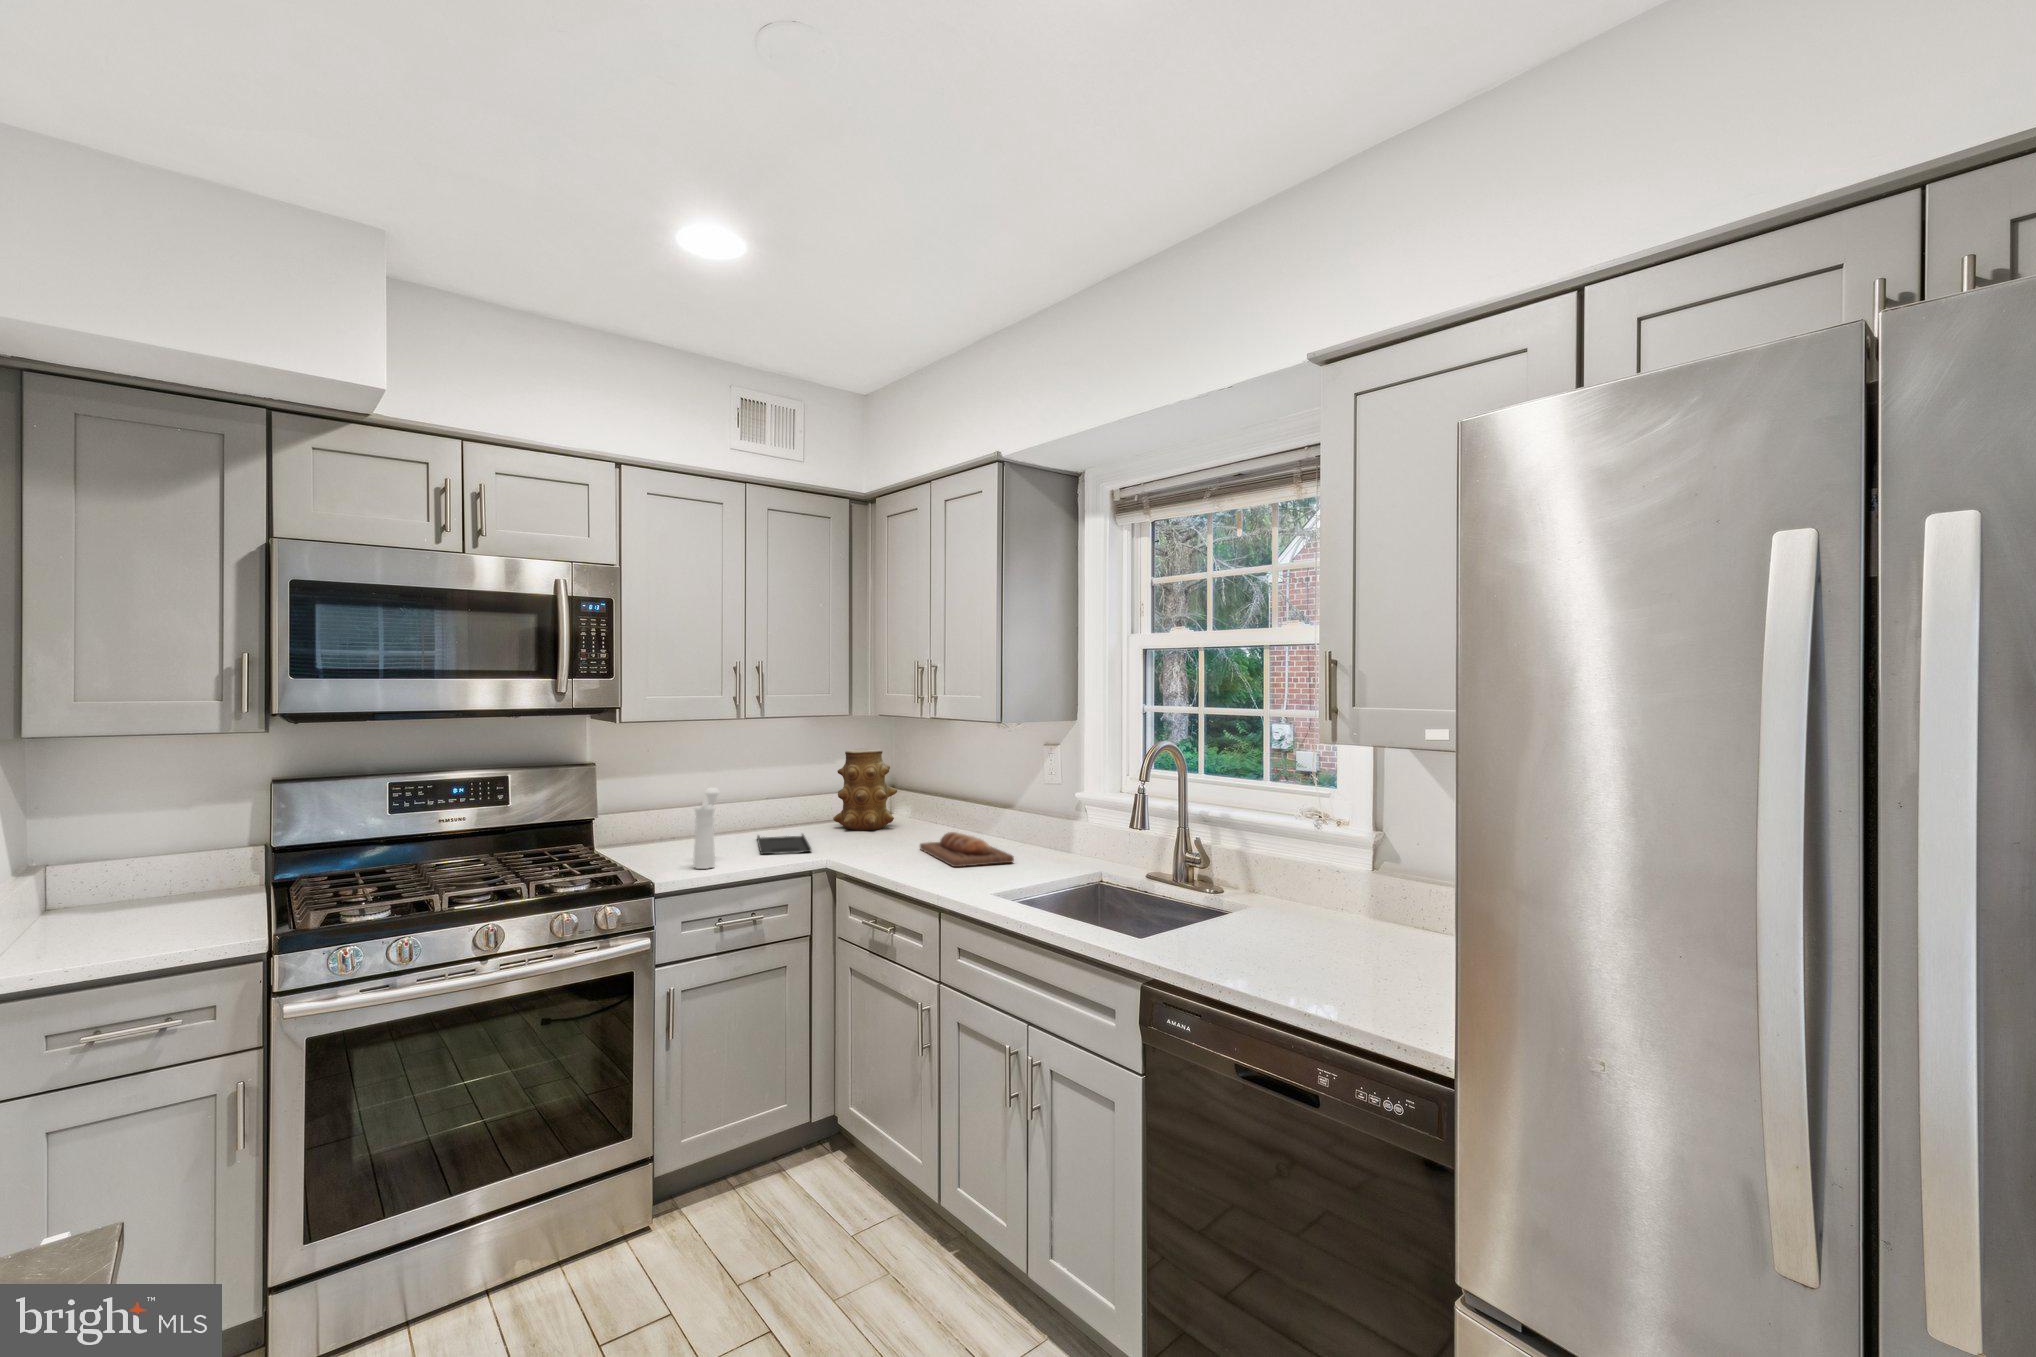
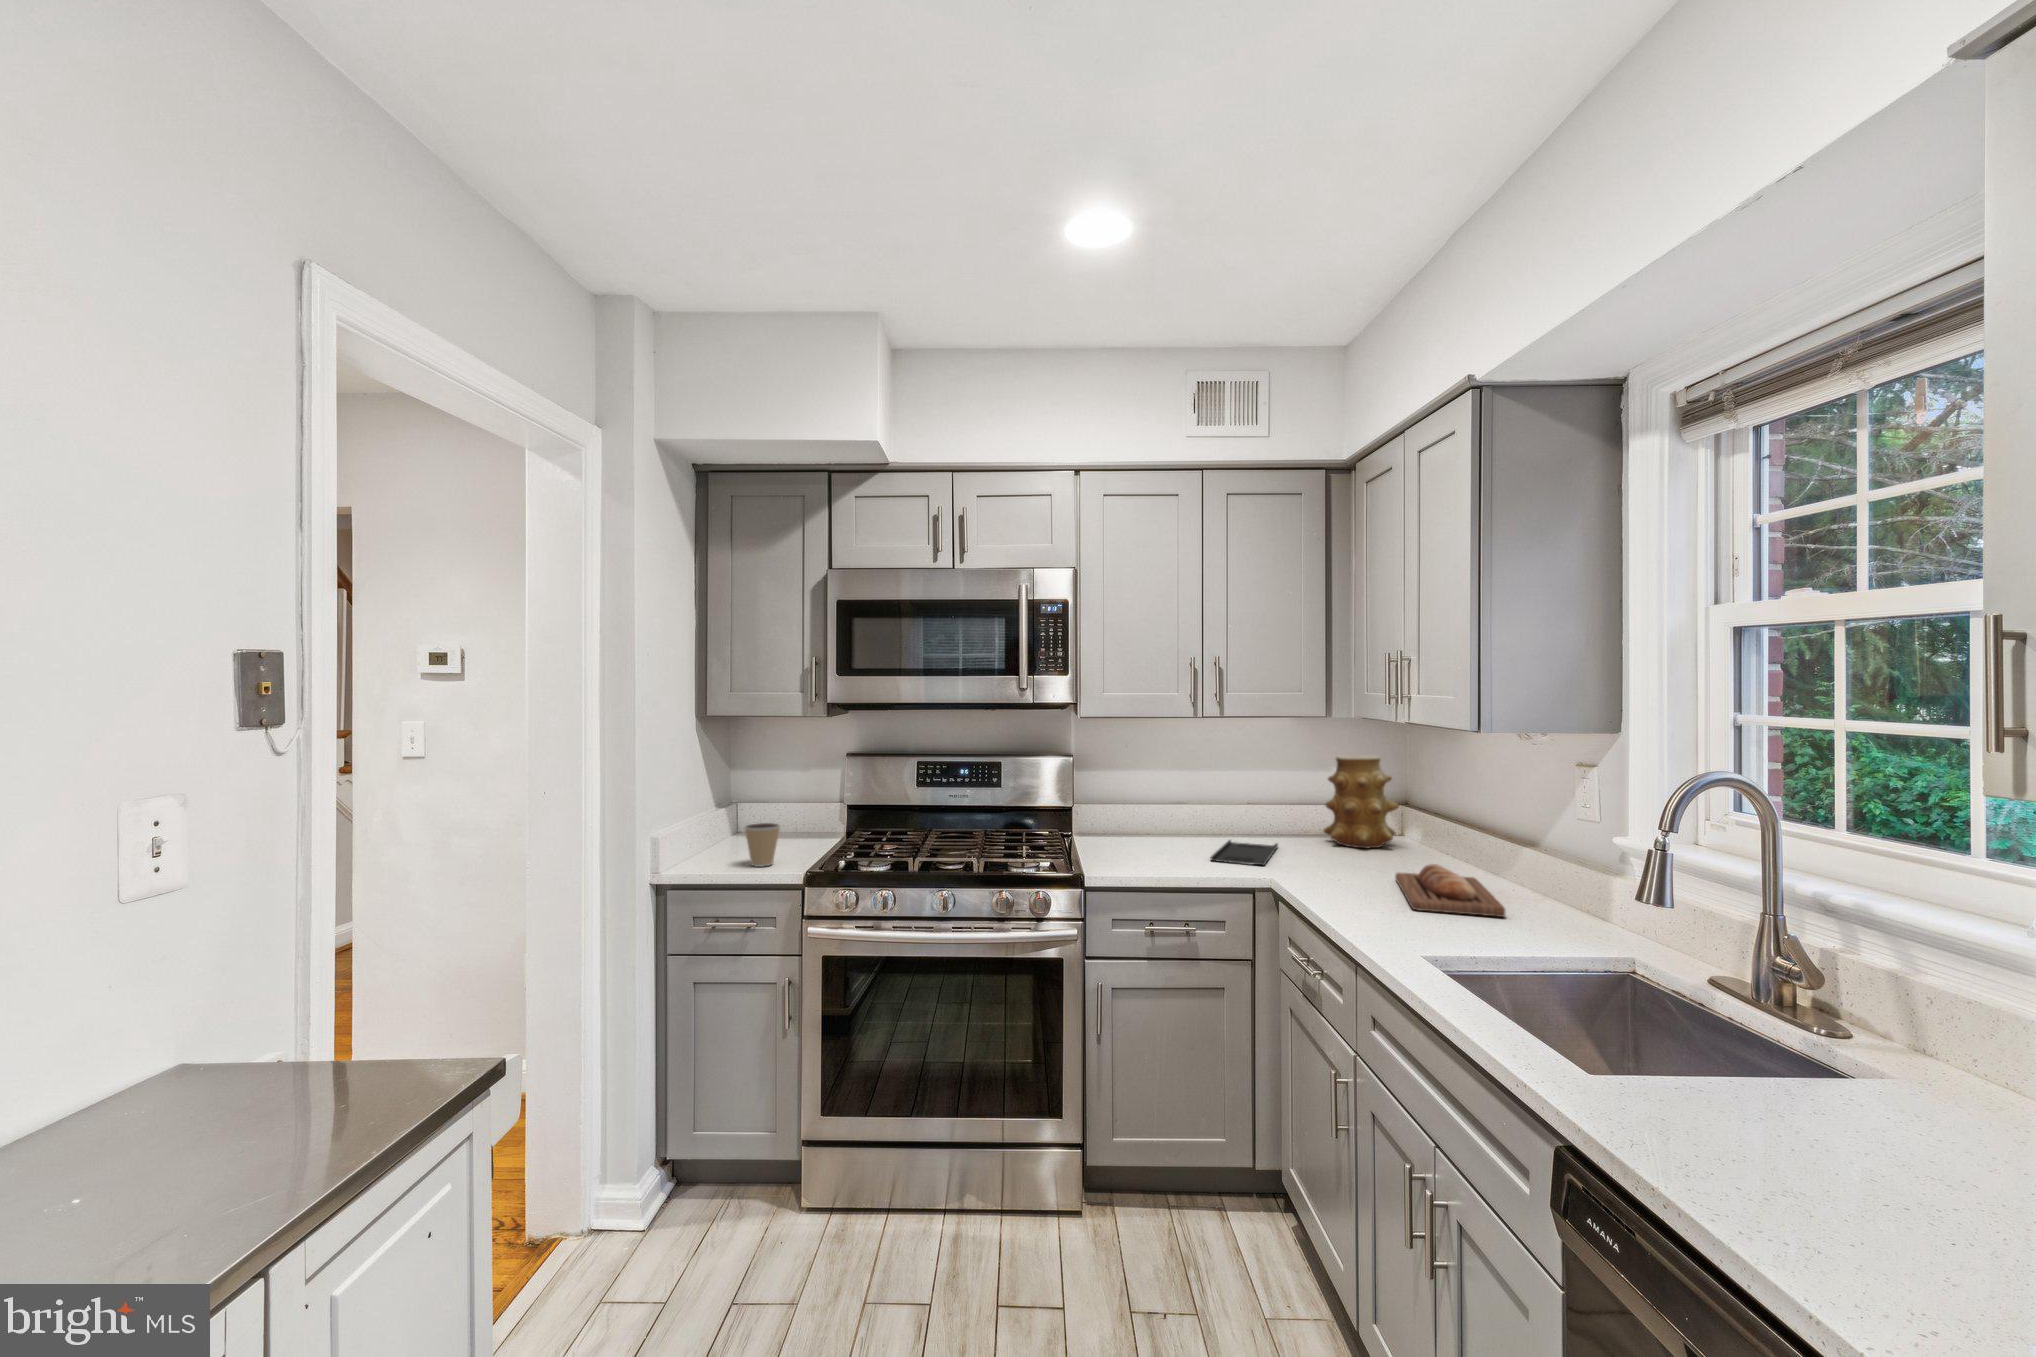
pepper mill: present [694,788,719,869] -> none [1131,787,1165,869]
coffee cup: none [141,876,206,938] -> present [745,823,780,867]

